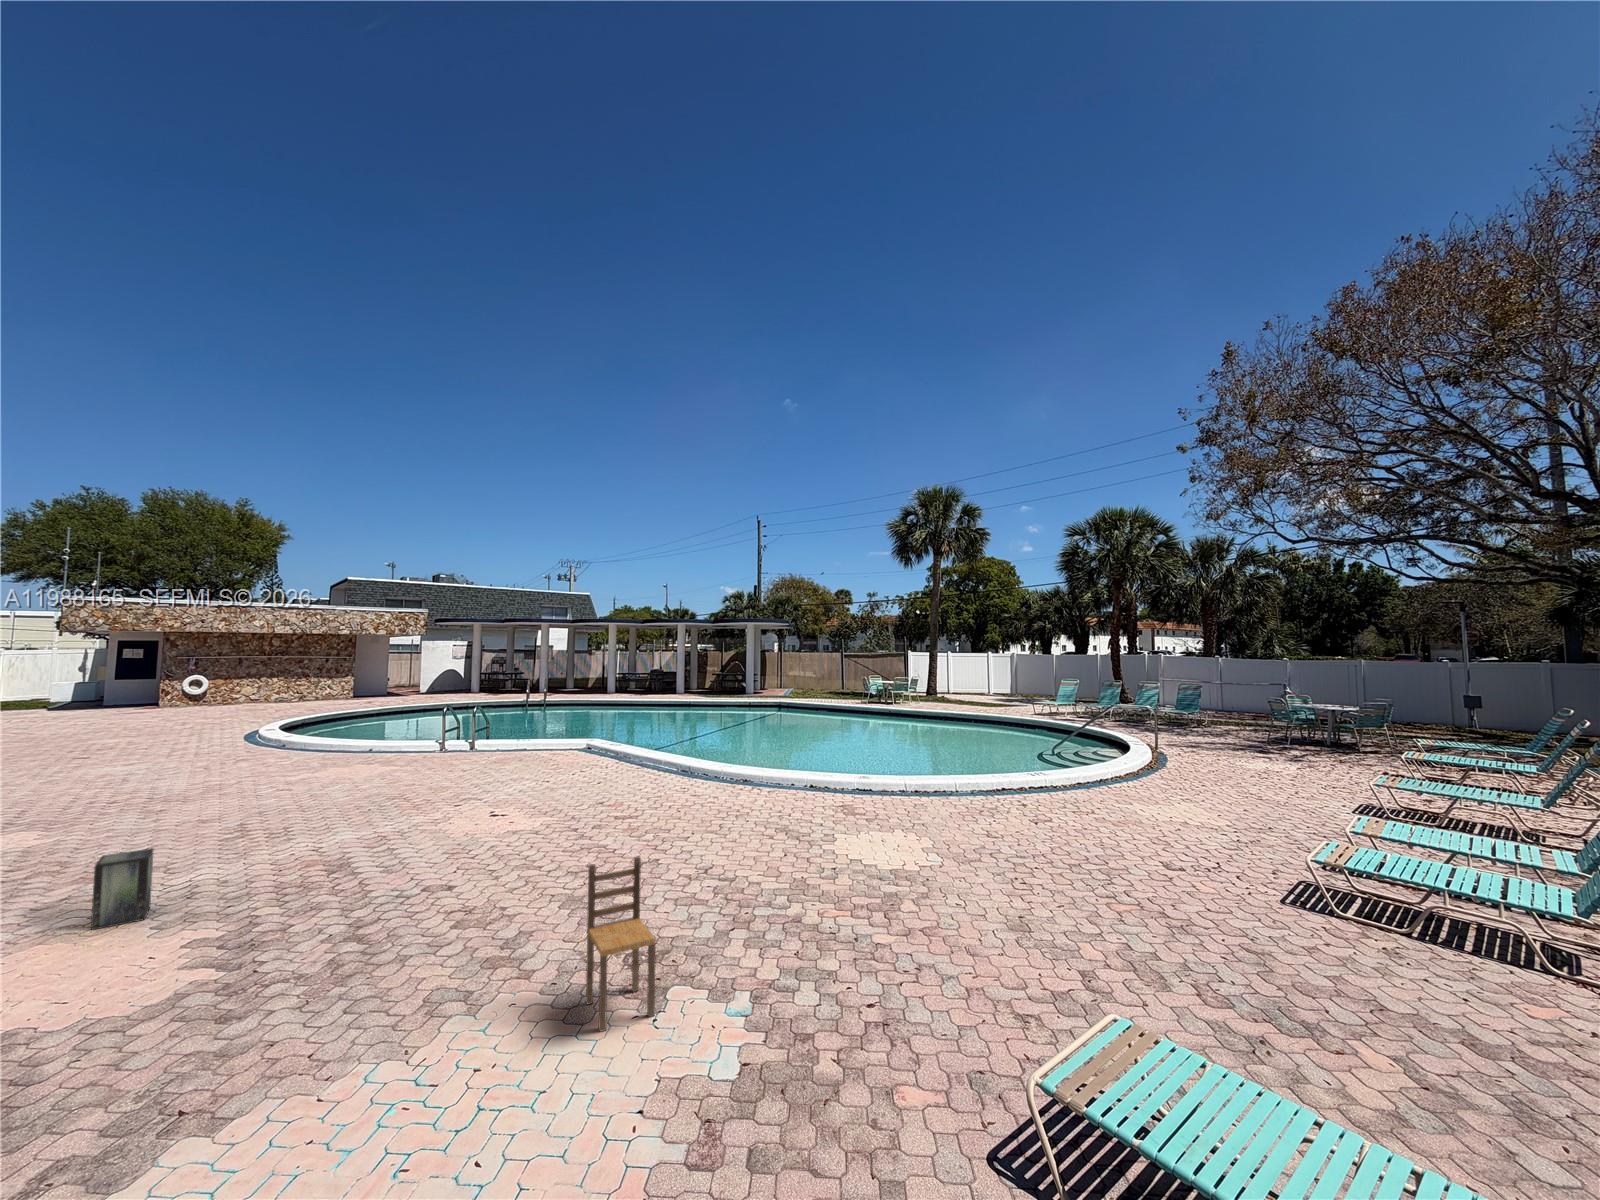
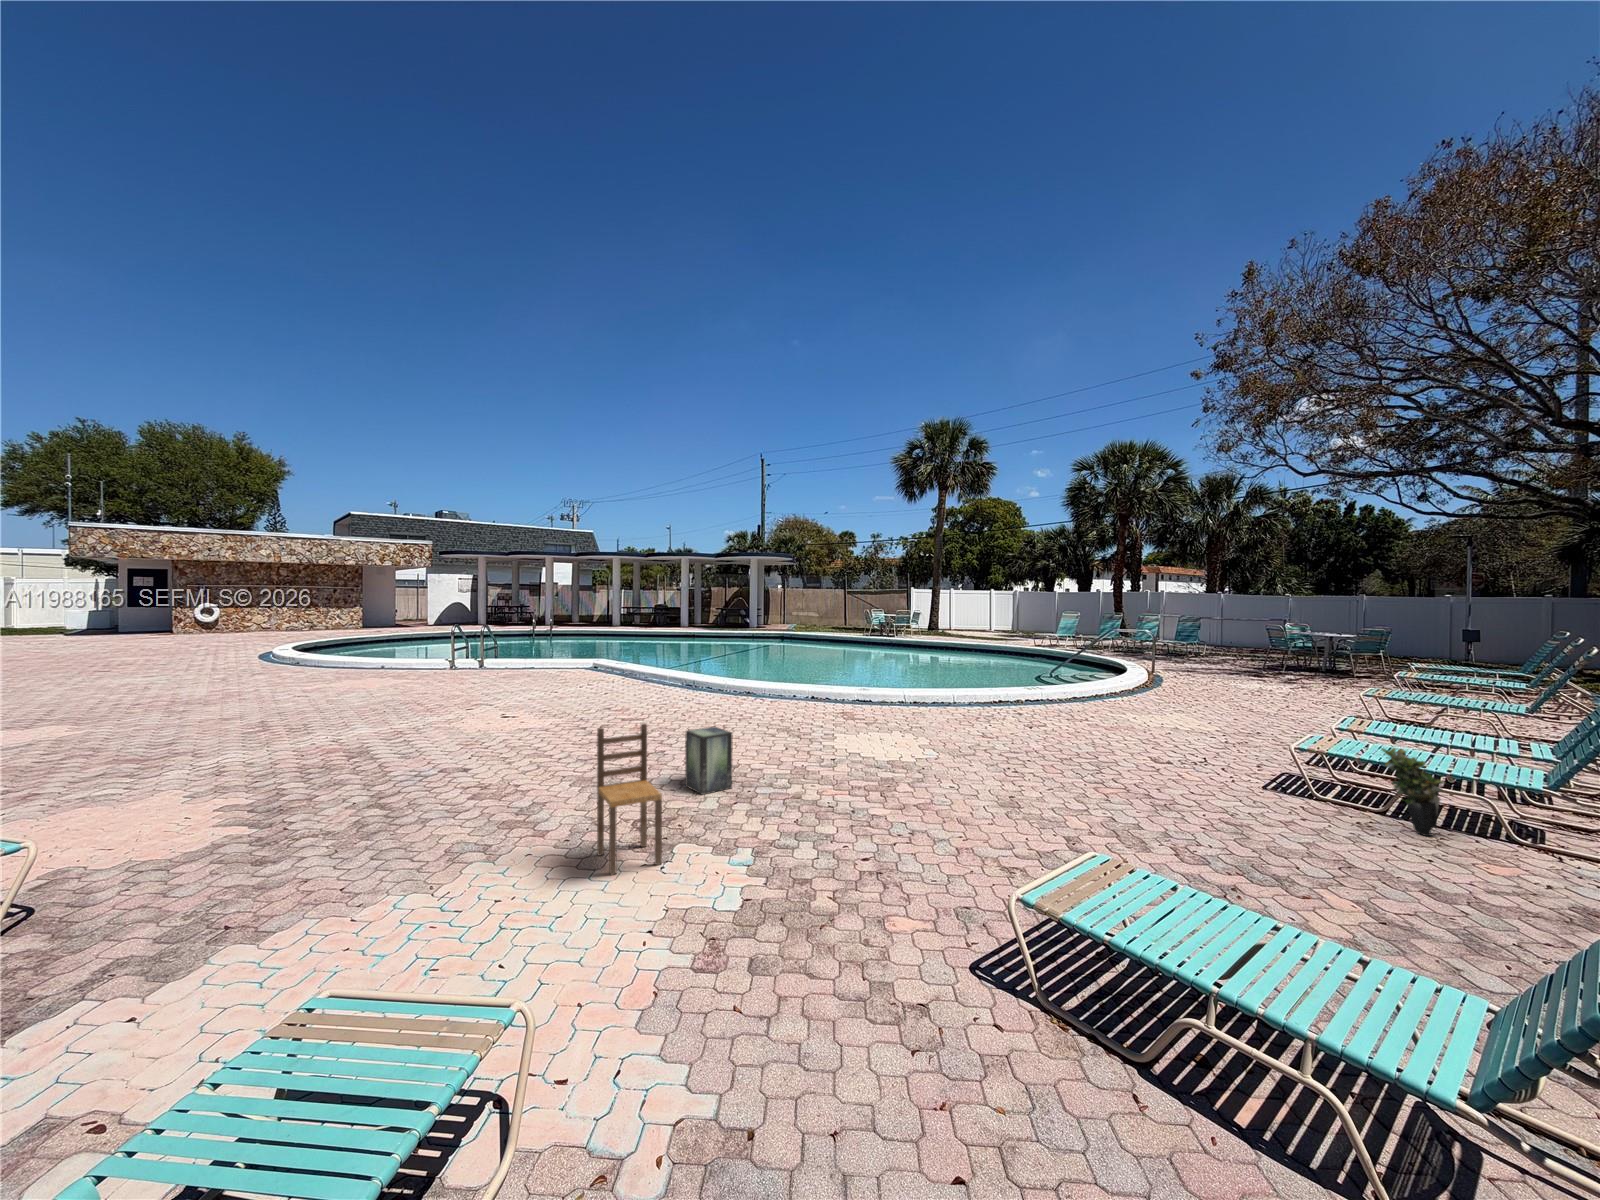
storage box: present [91,848,153,930] -> present [685,726,732,795]
potted plant: none [1401,866,1472,965] -> present [1381,748,1444,836]

